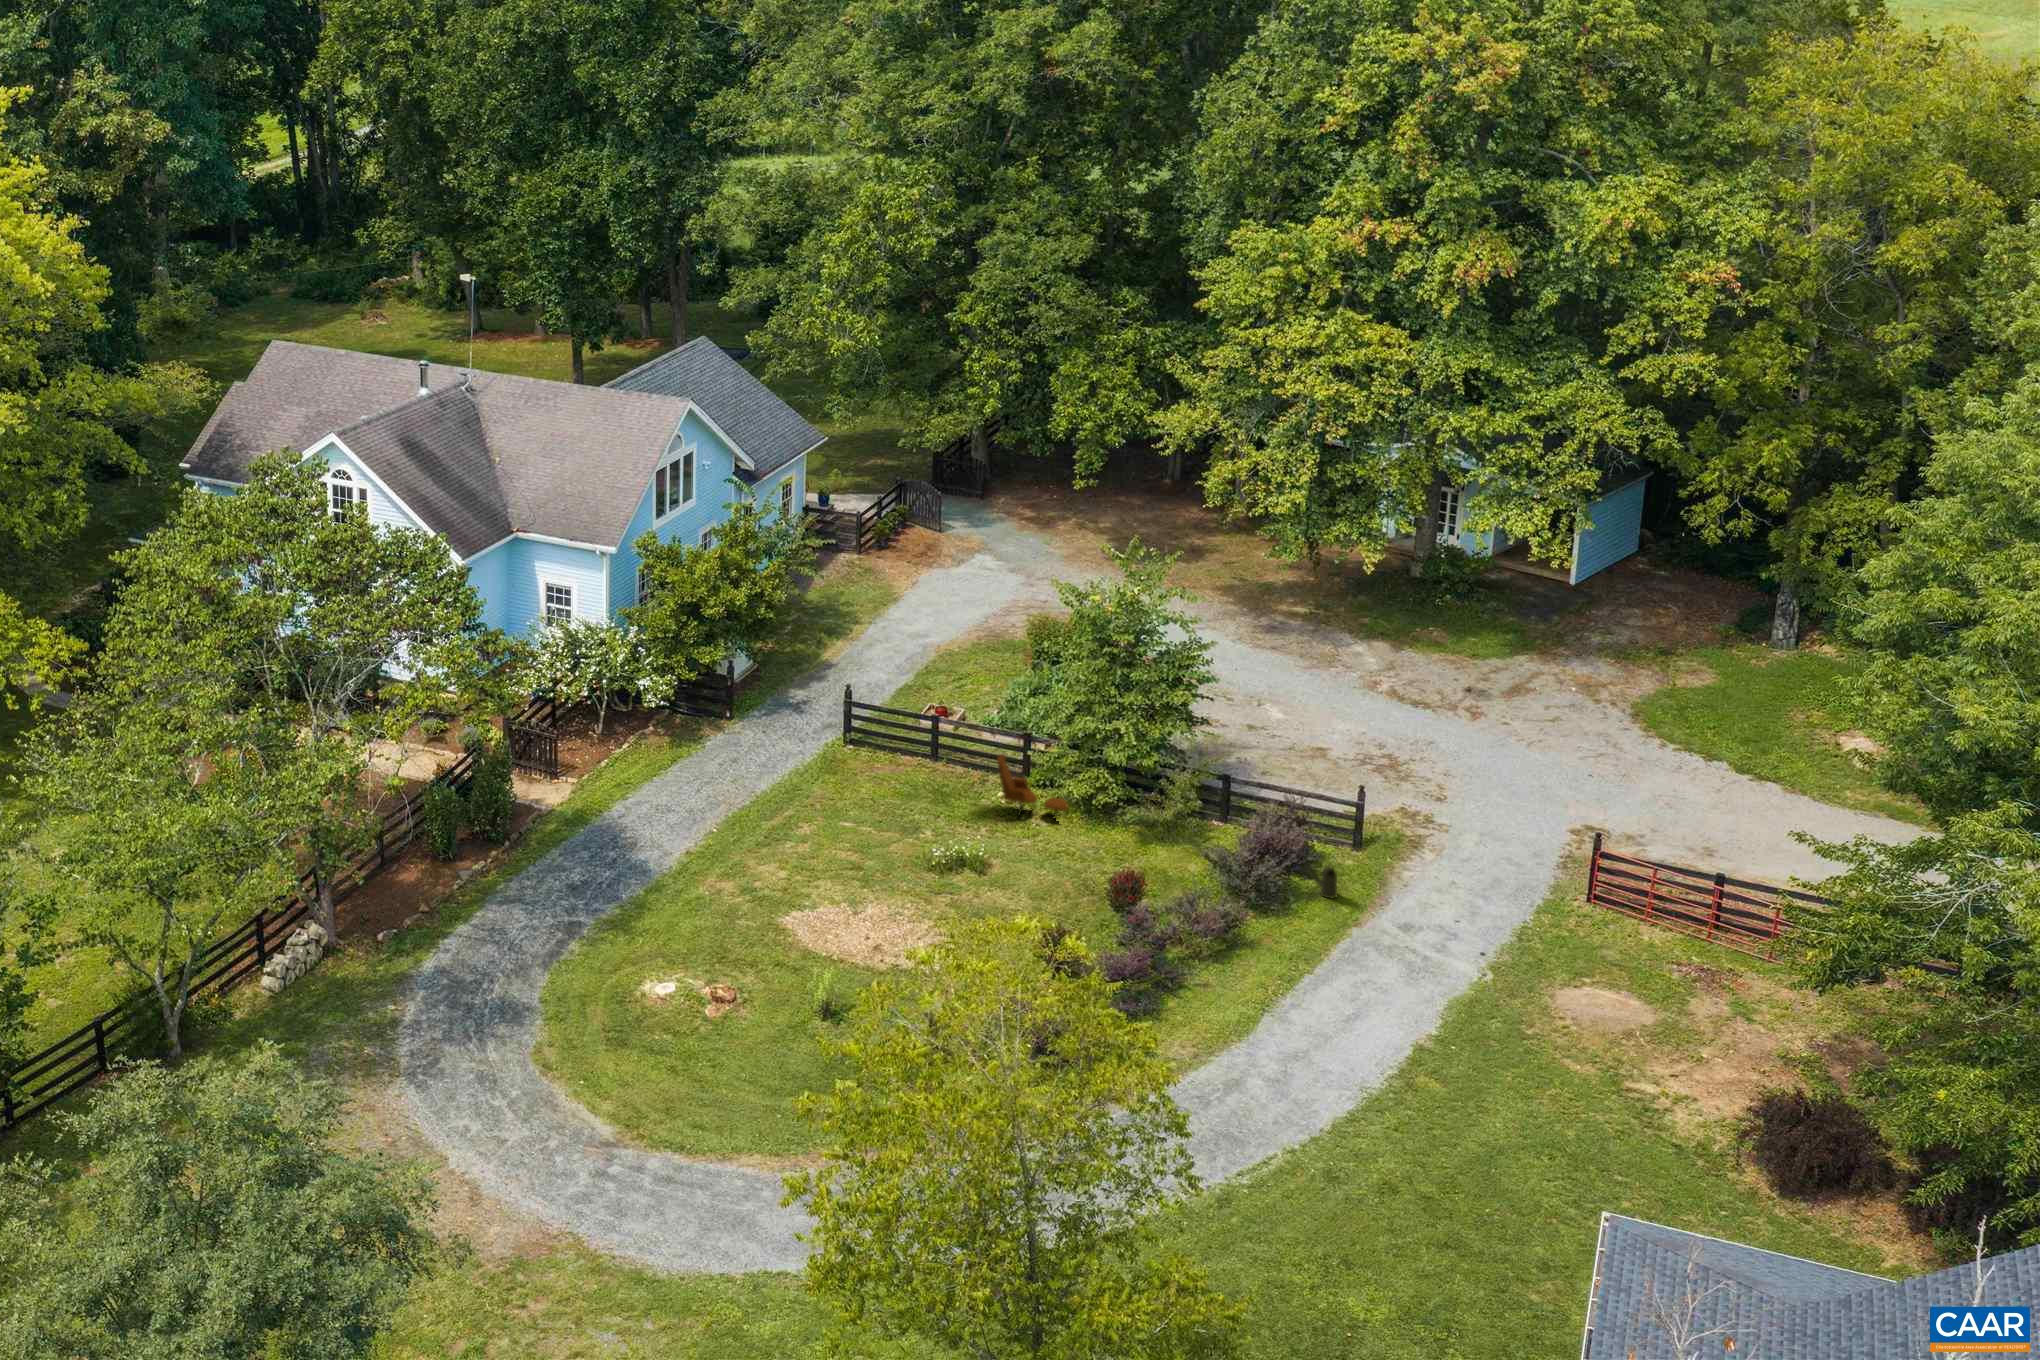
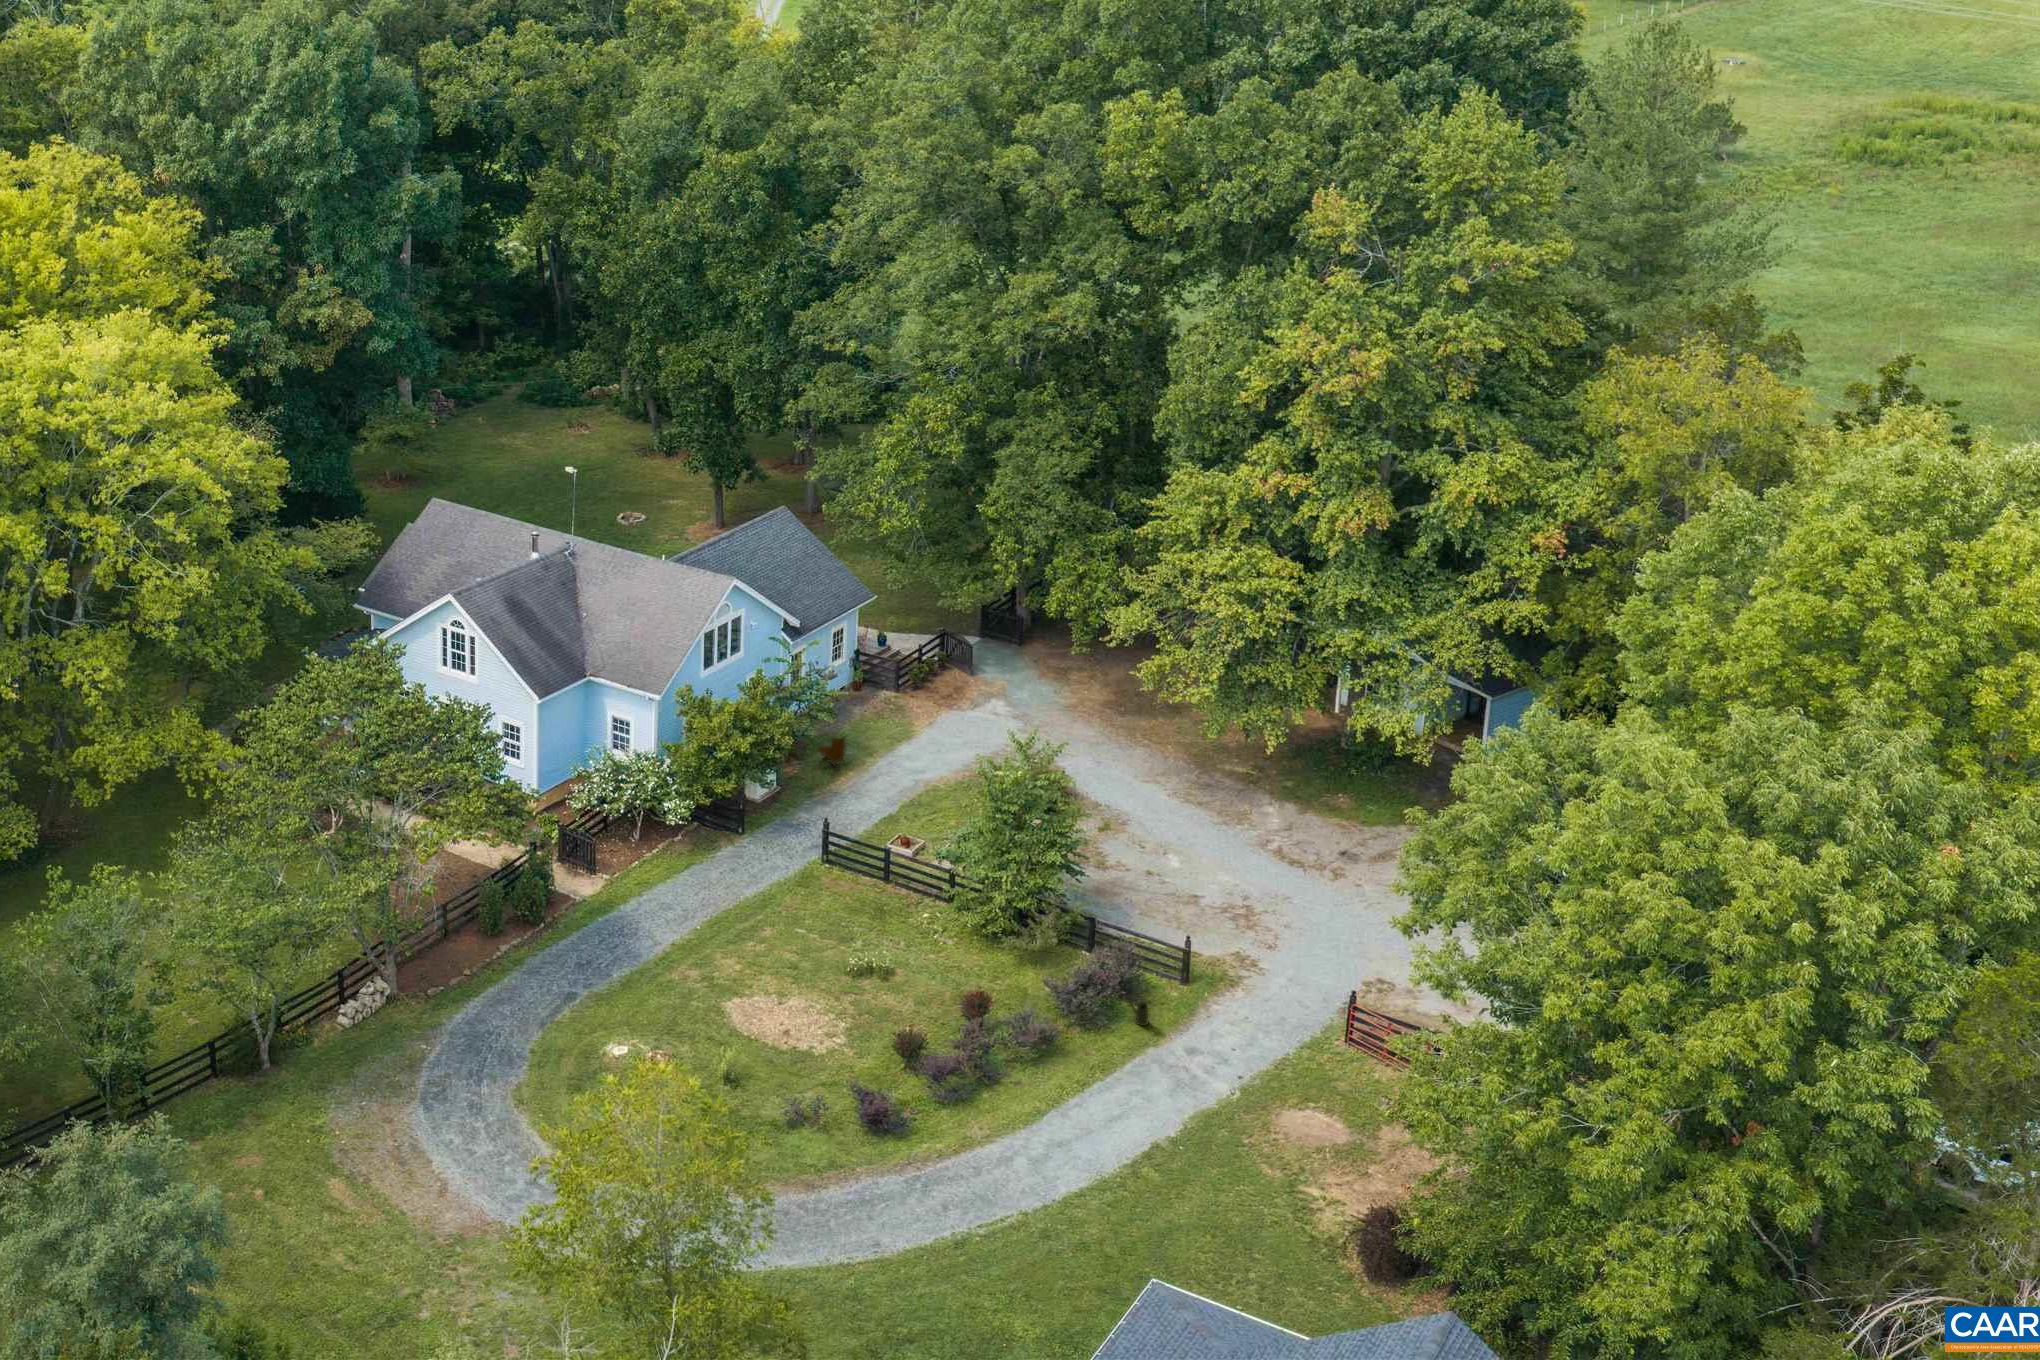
lounge chair: present [997,754,1068,820] -> present [818,737,845,766]

